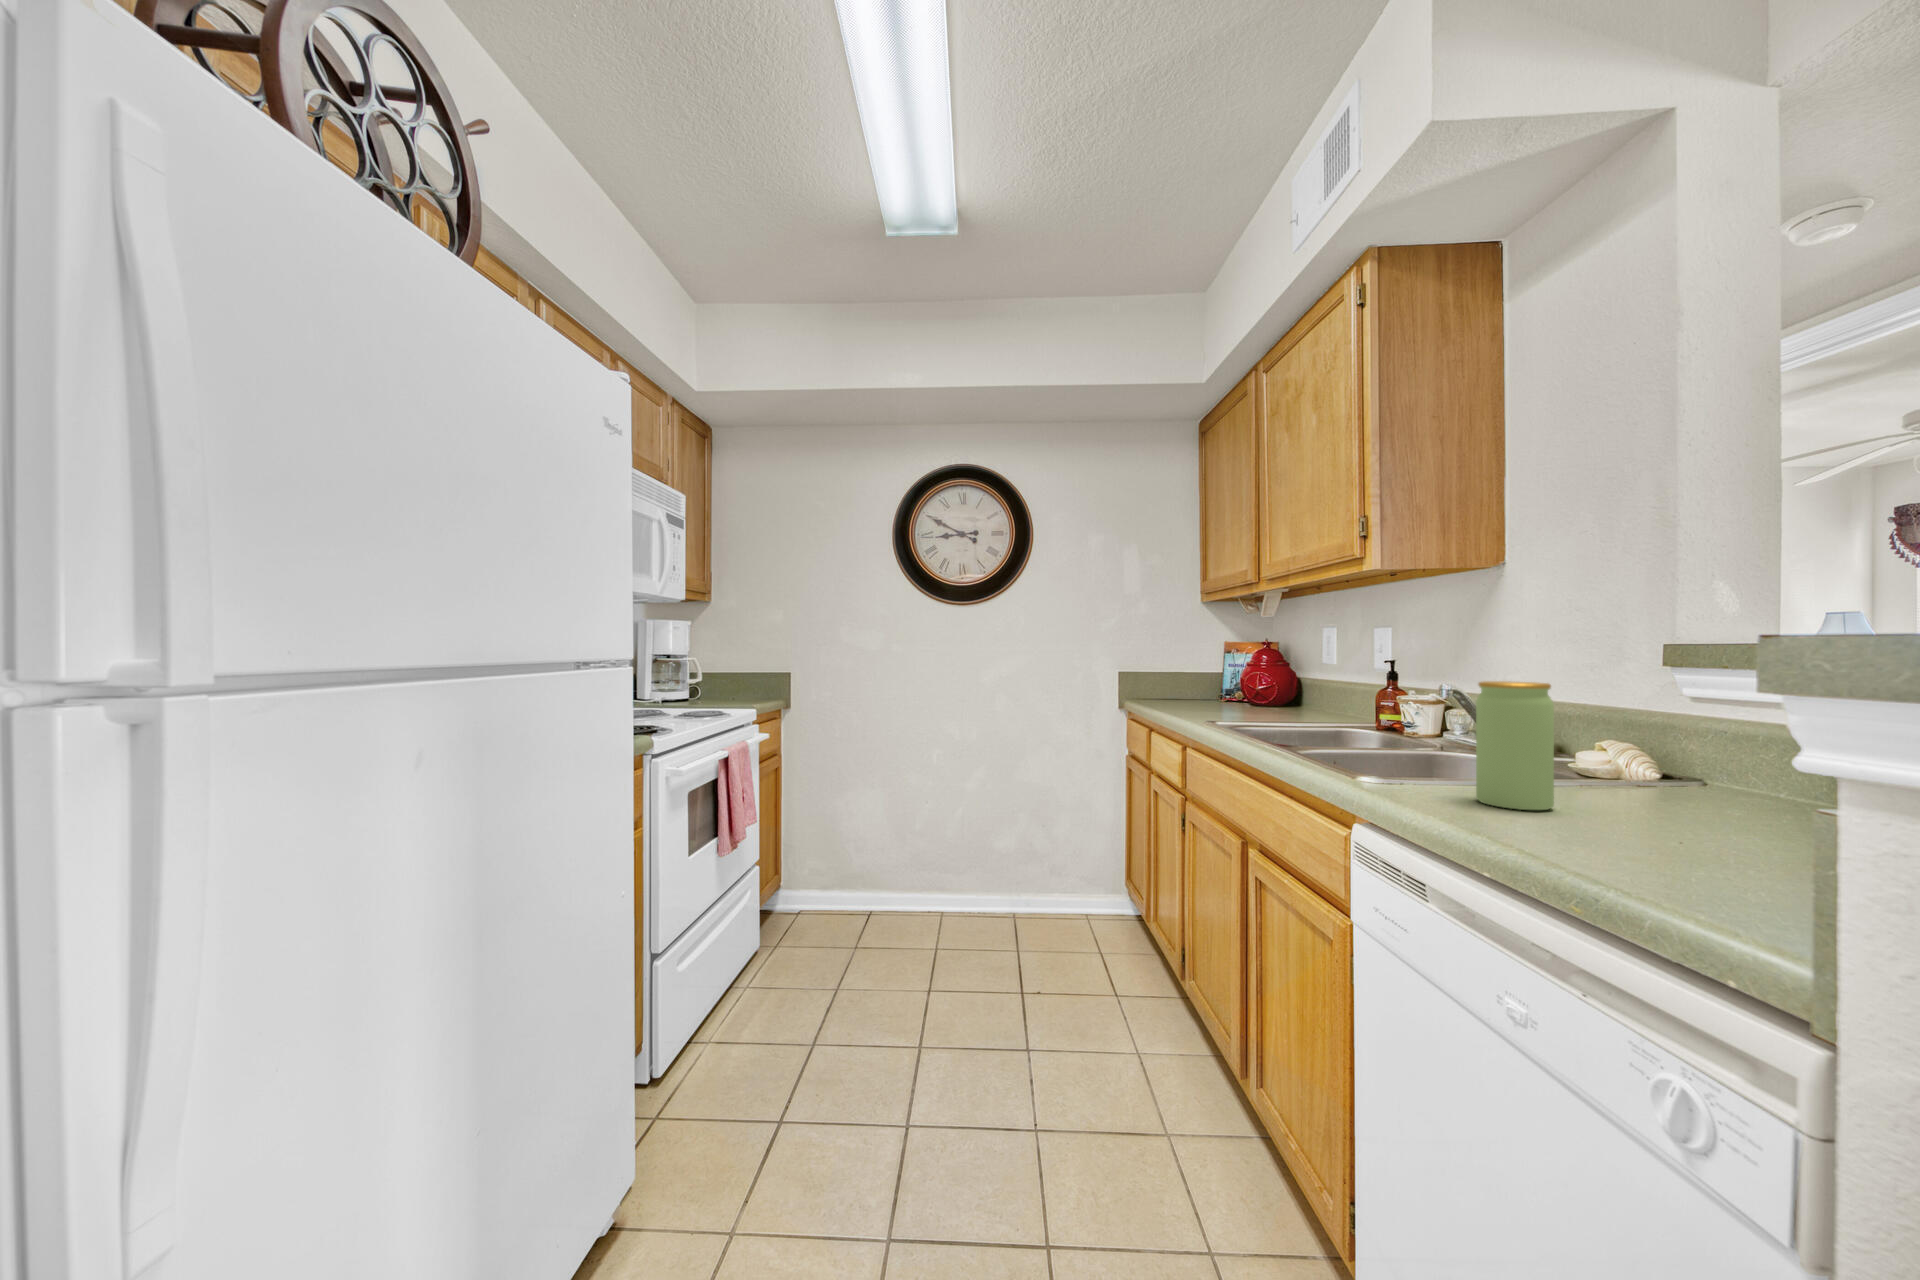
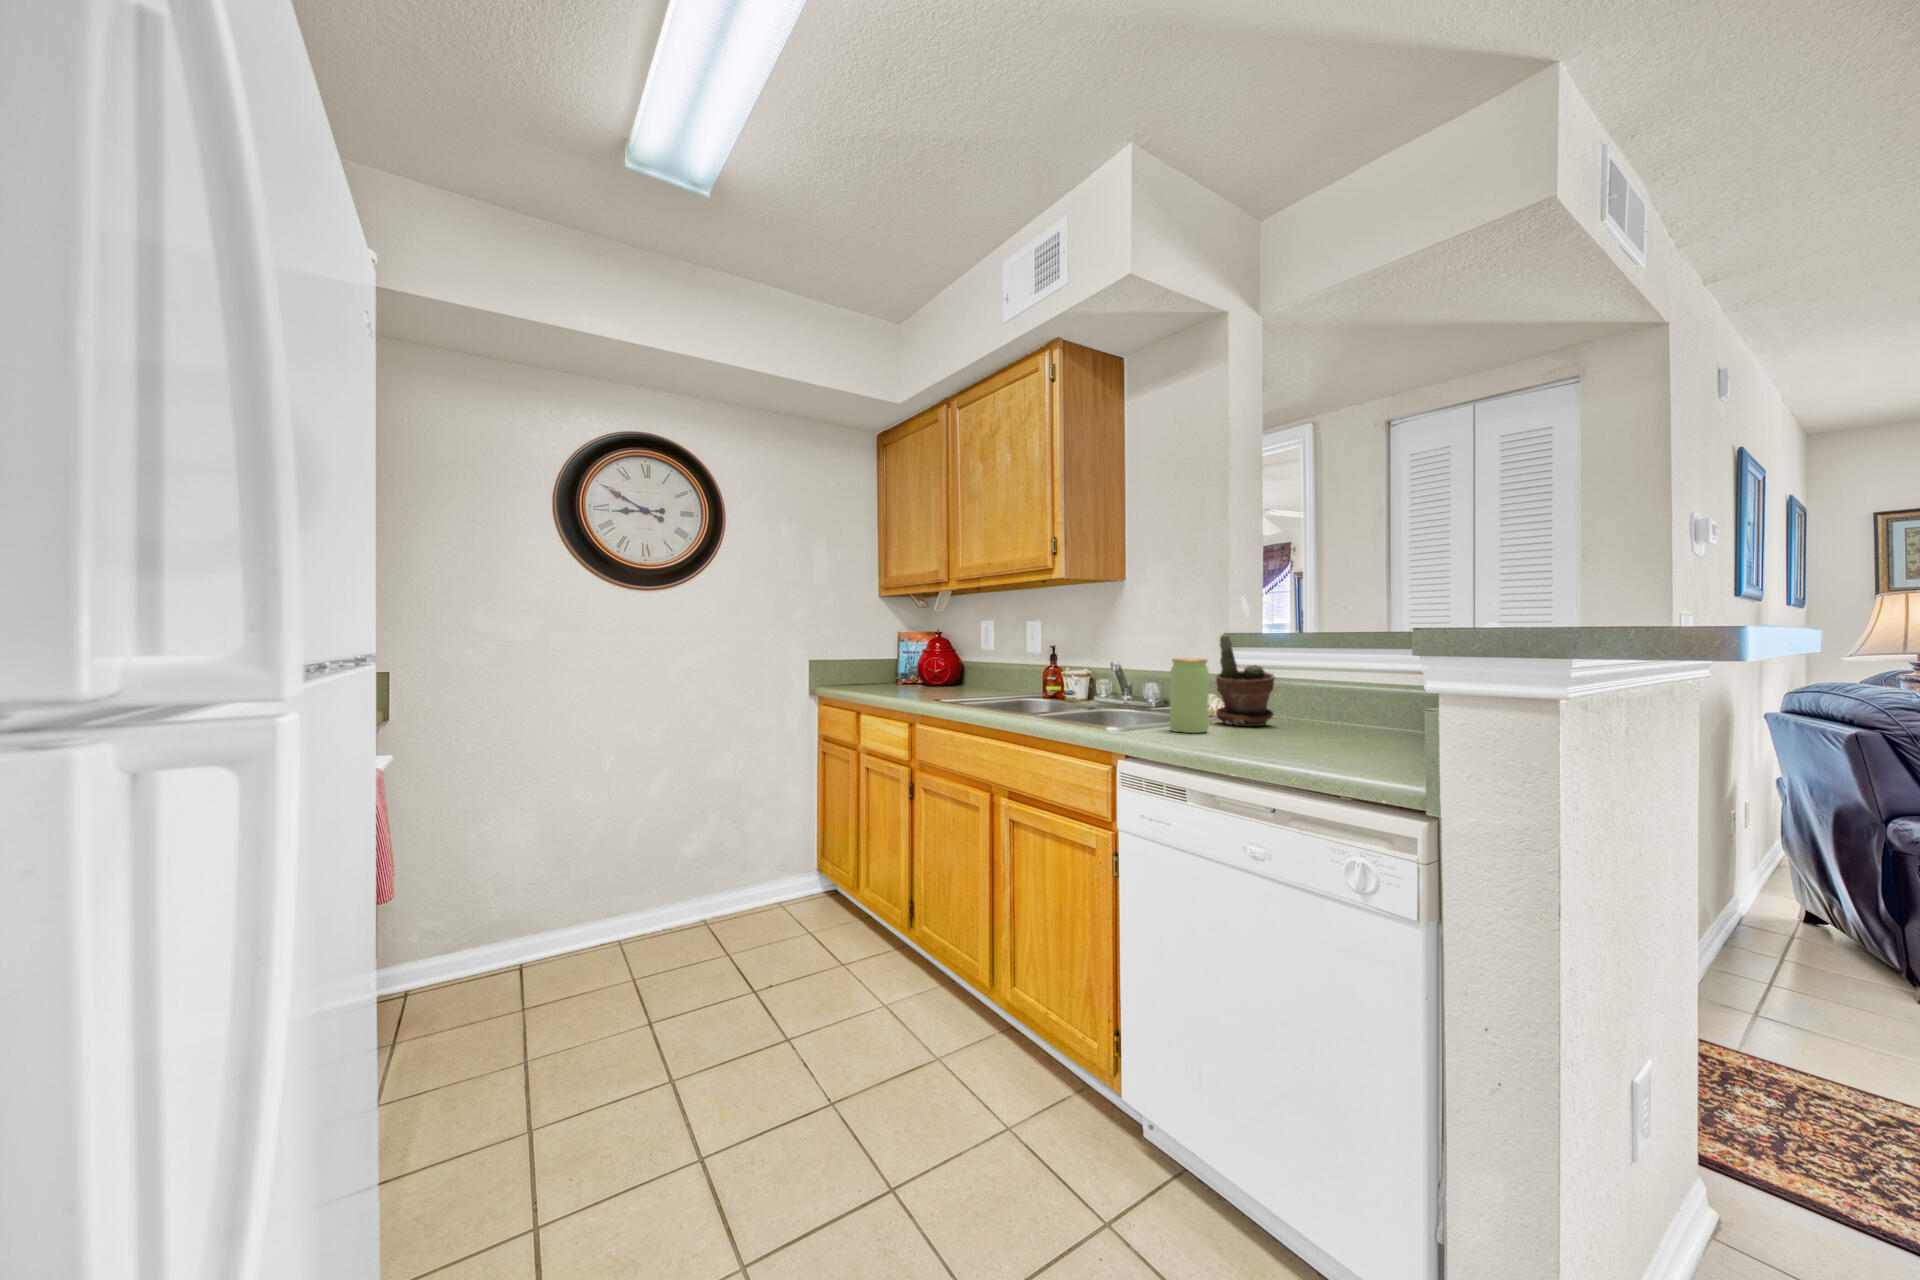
potted plant: none [1603,640,1739,806] -> present [1216,634,1275,726]

